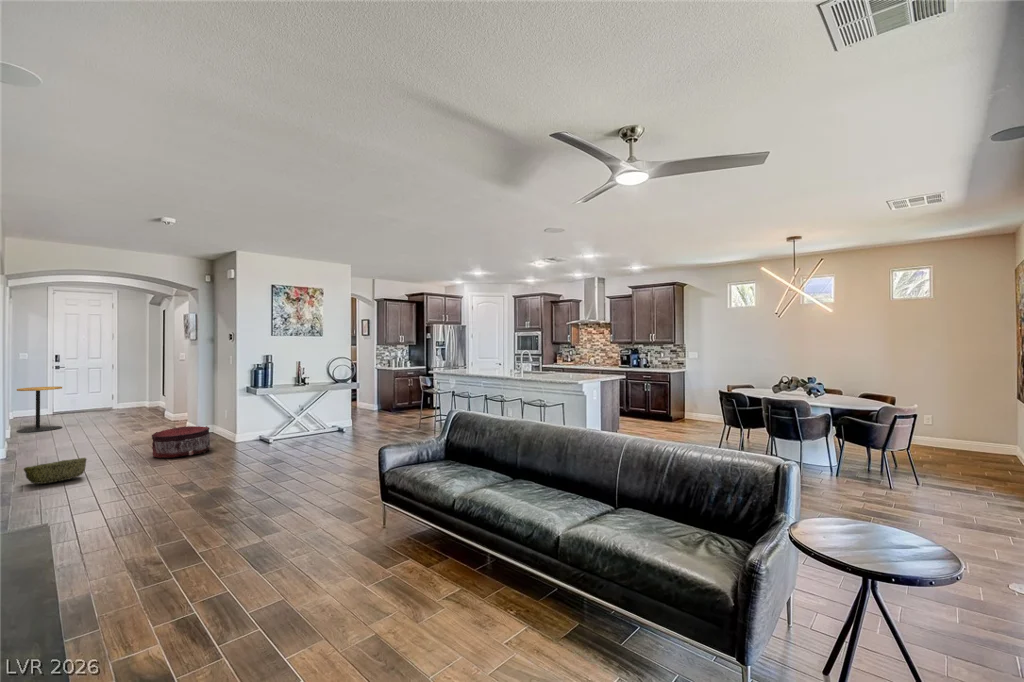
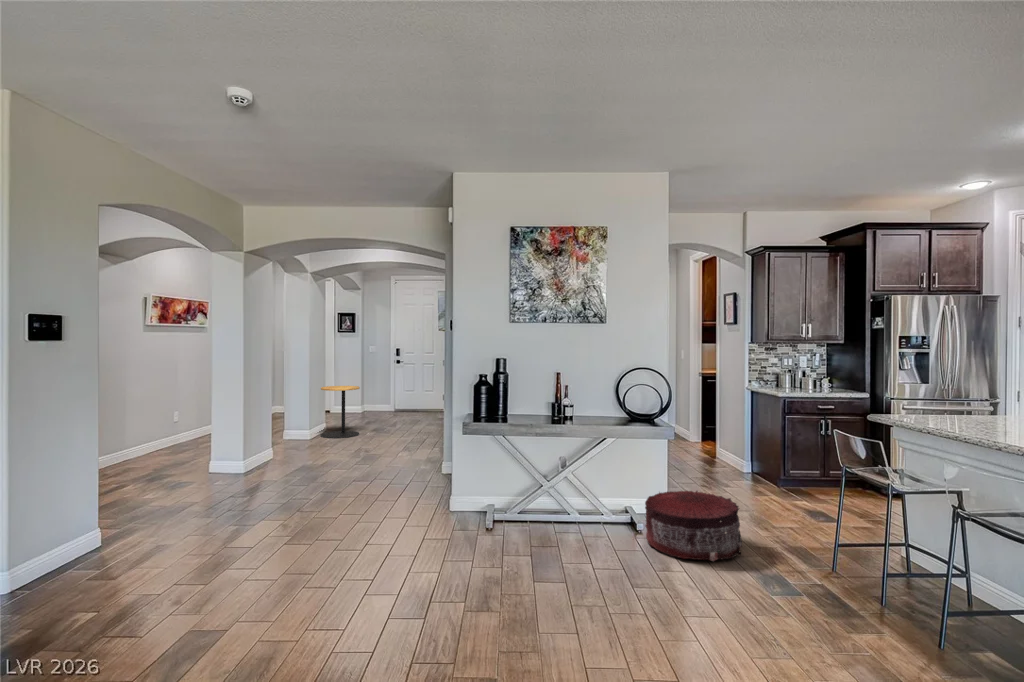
pouf: present [152,426,210,458] -> present [645,491,742,561]
woven basket: present [24,458,86,484] -> none [49,529,151,571]

